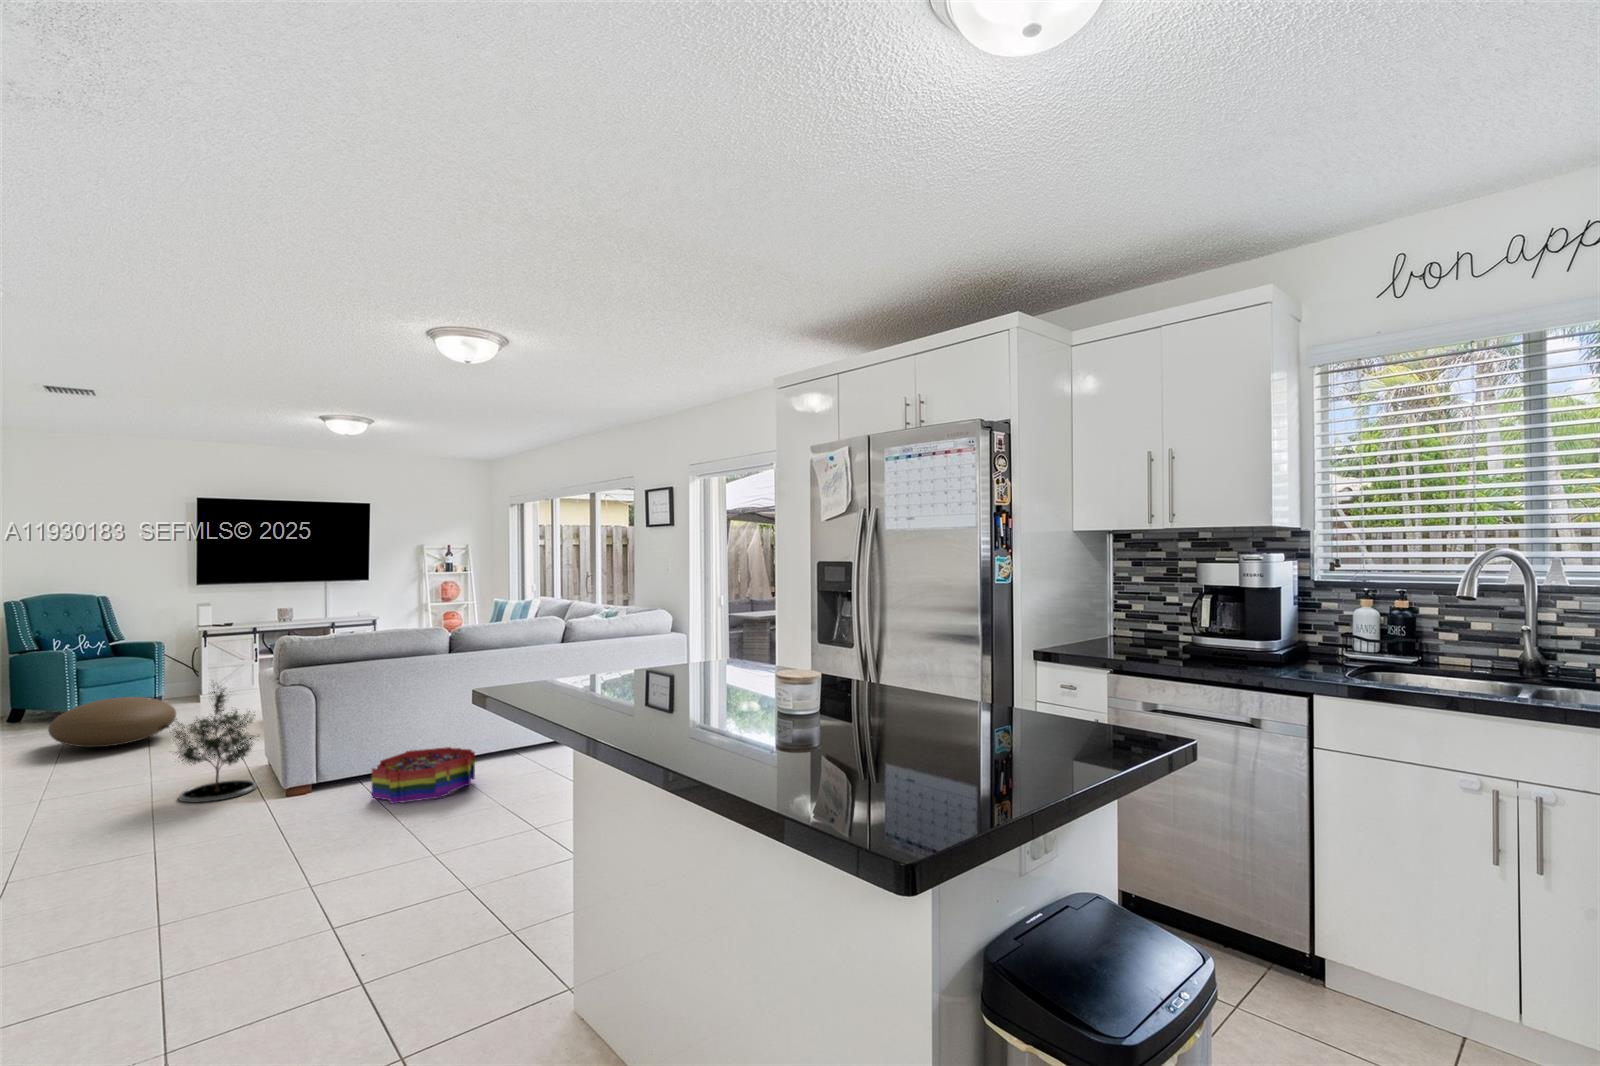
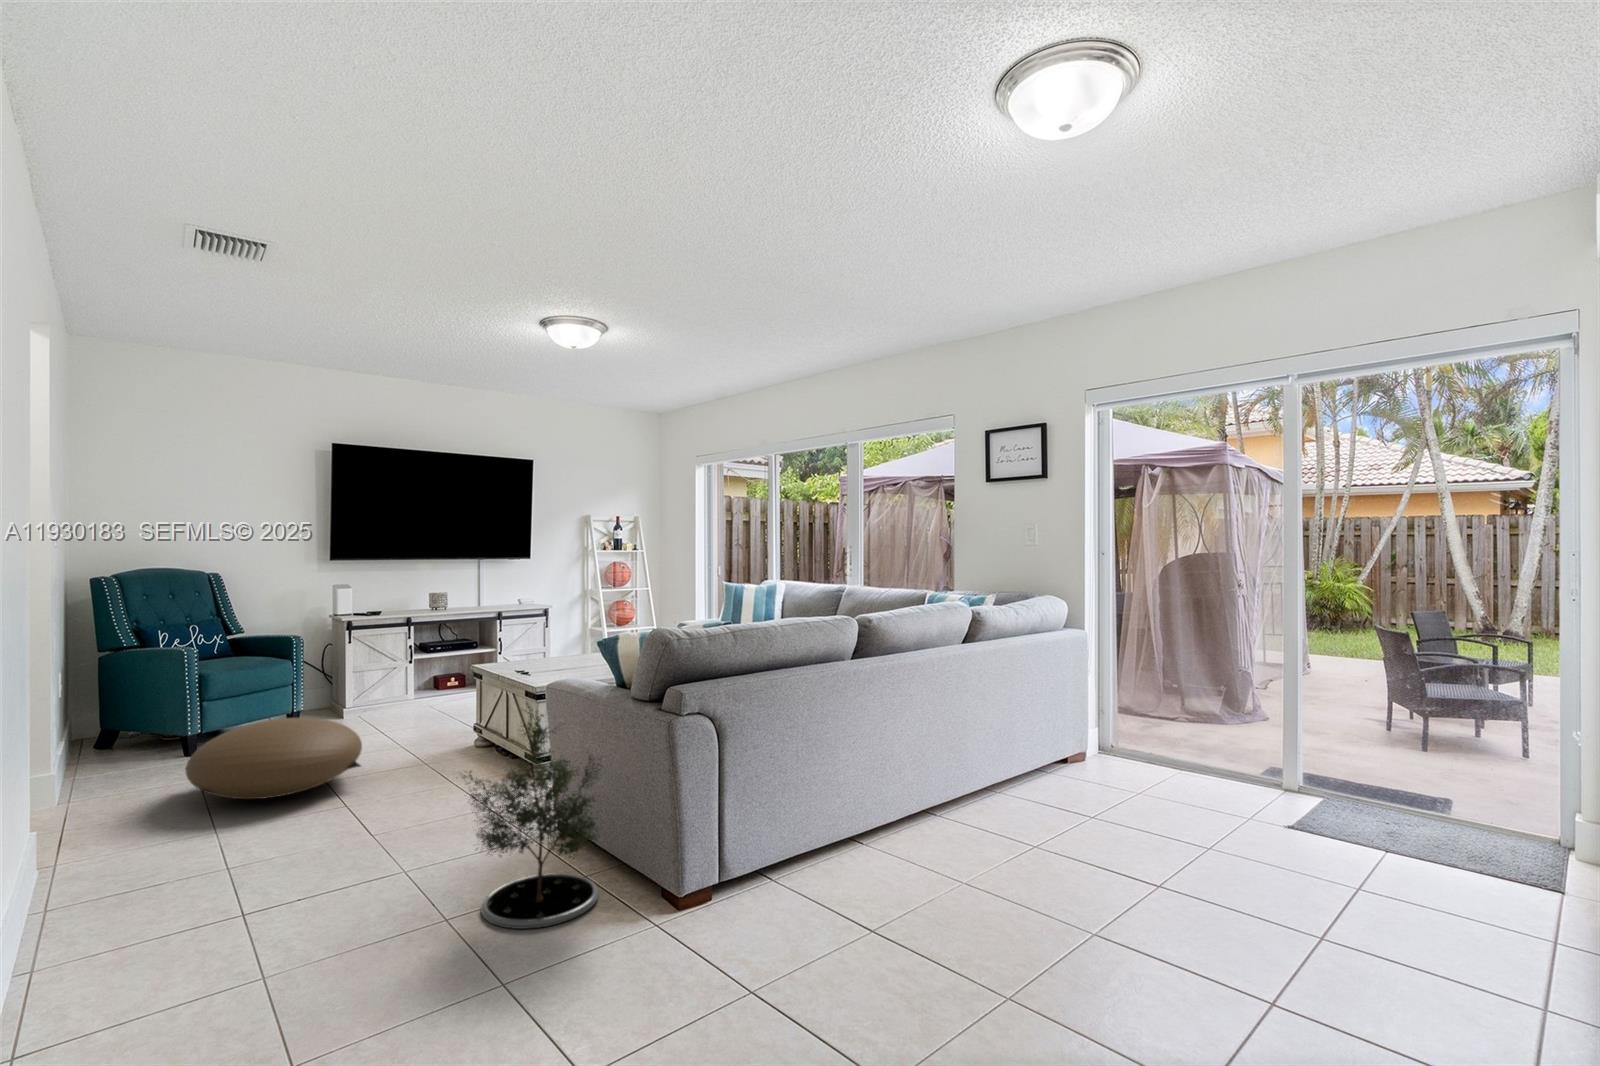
storage bin: present [372,747,475,804] -> none [823,815,989,934]

